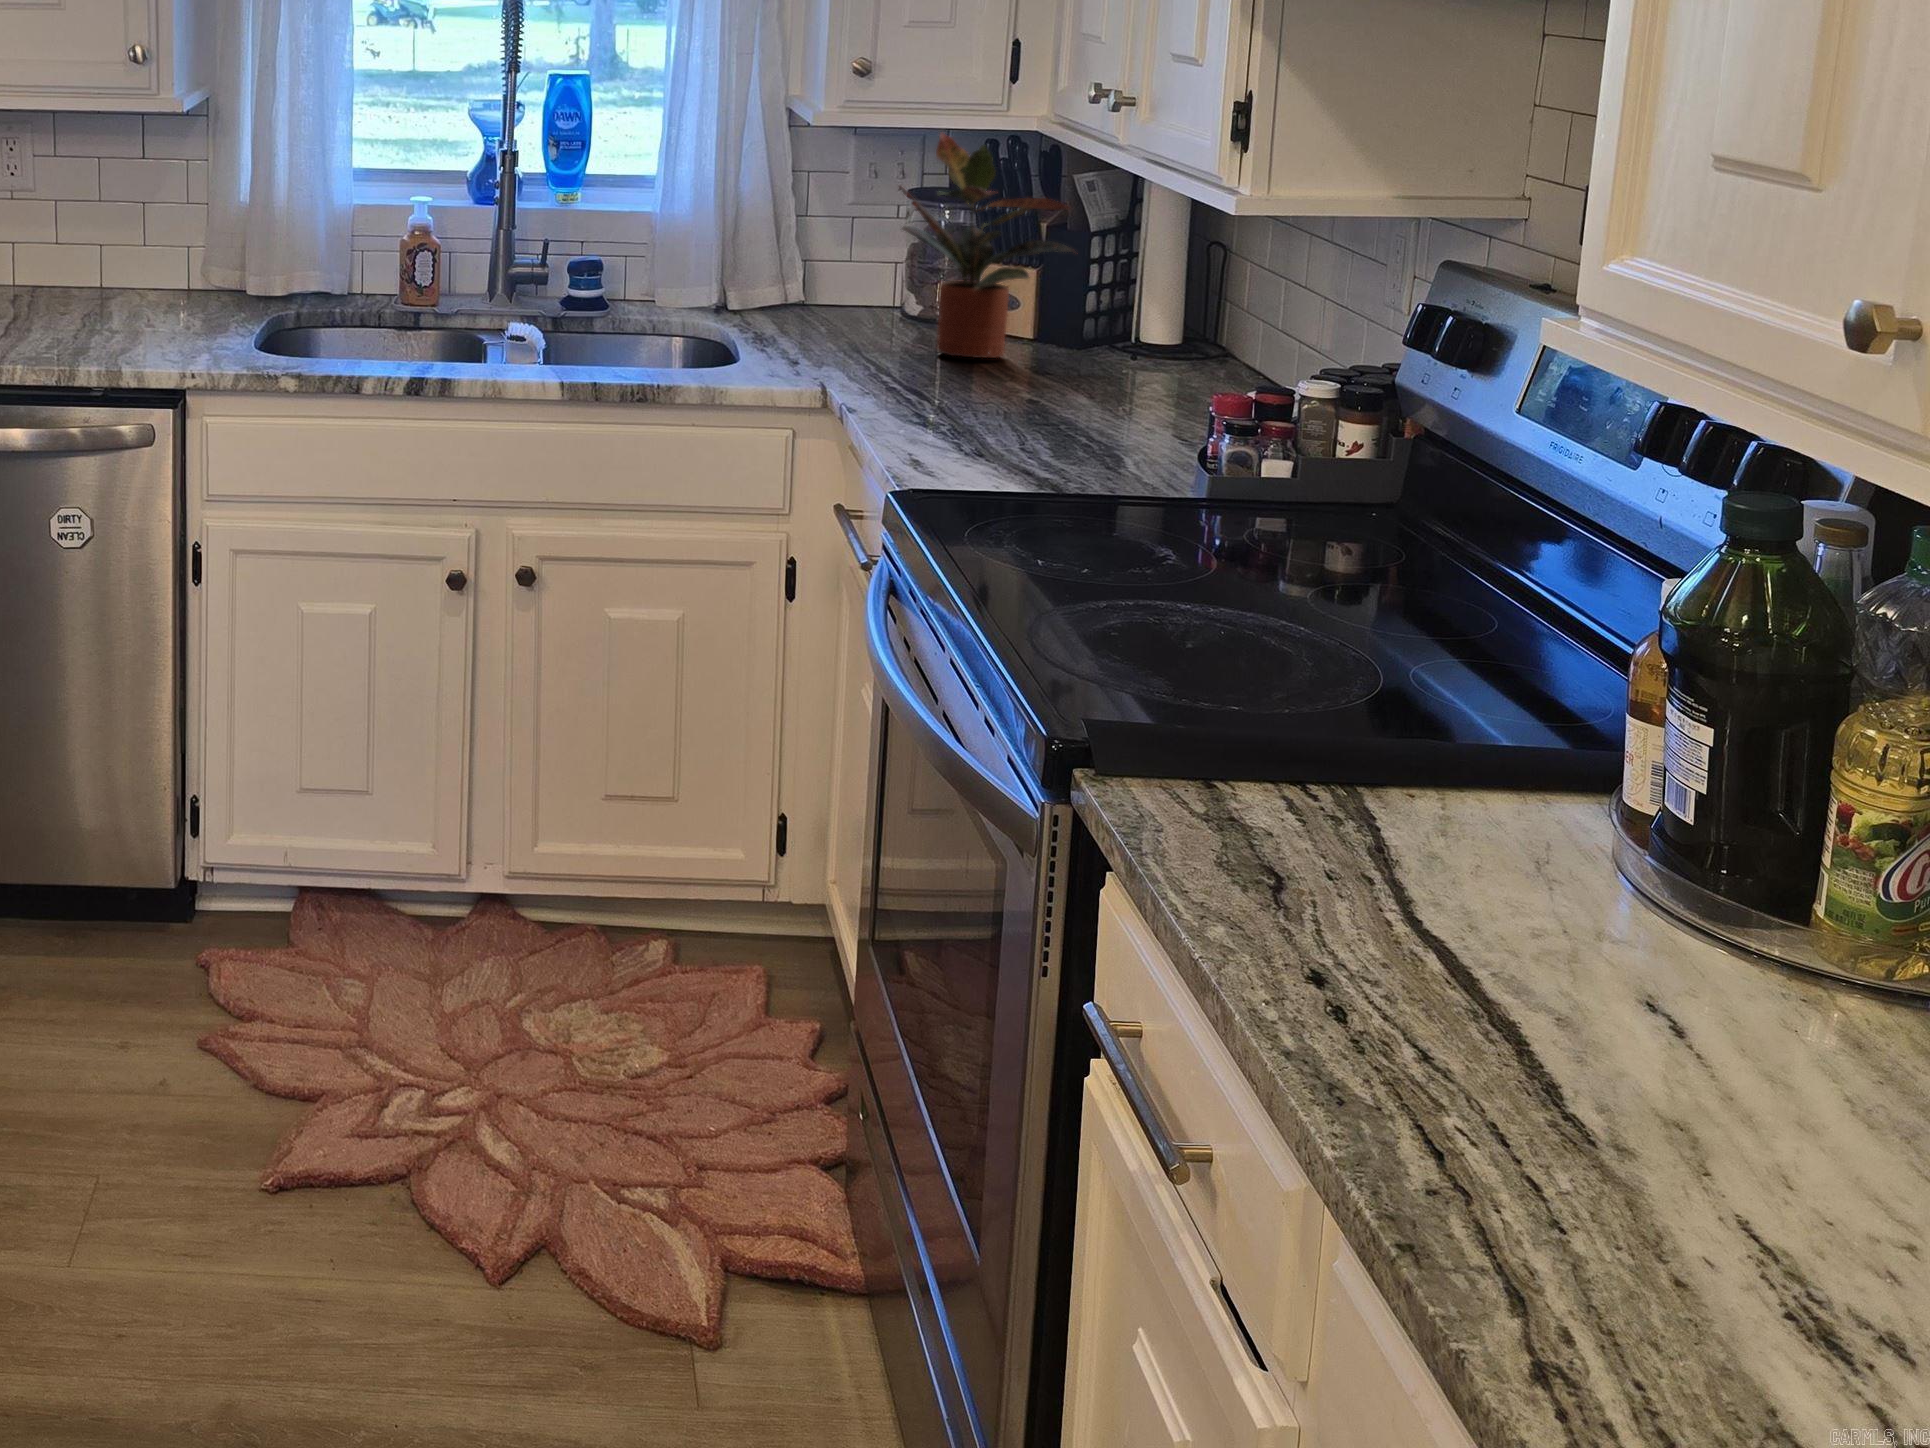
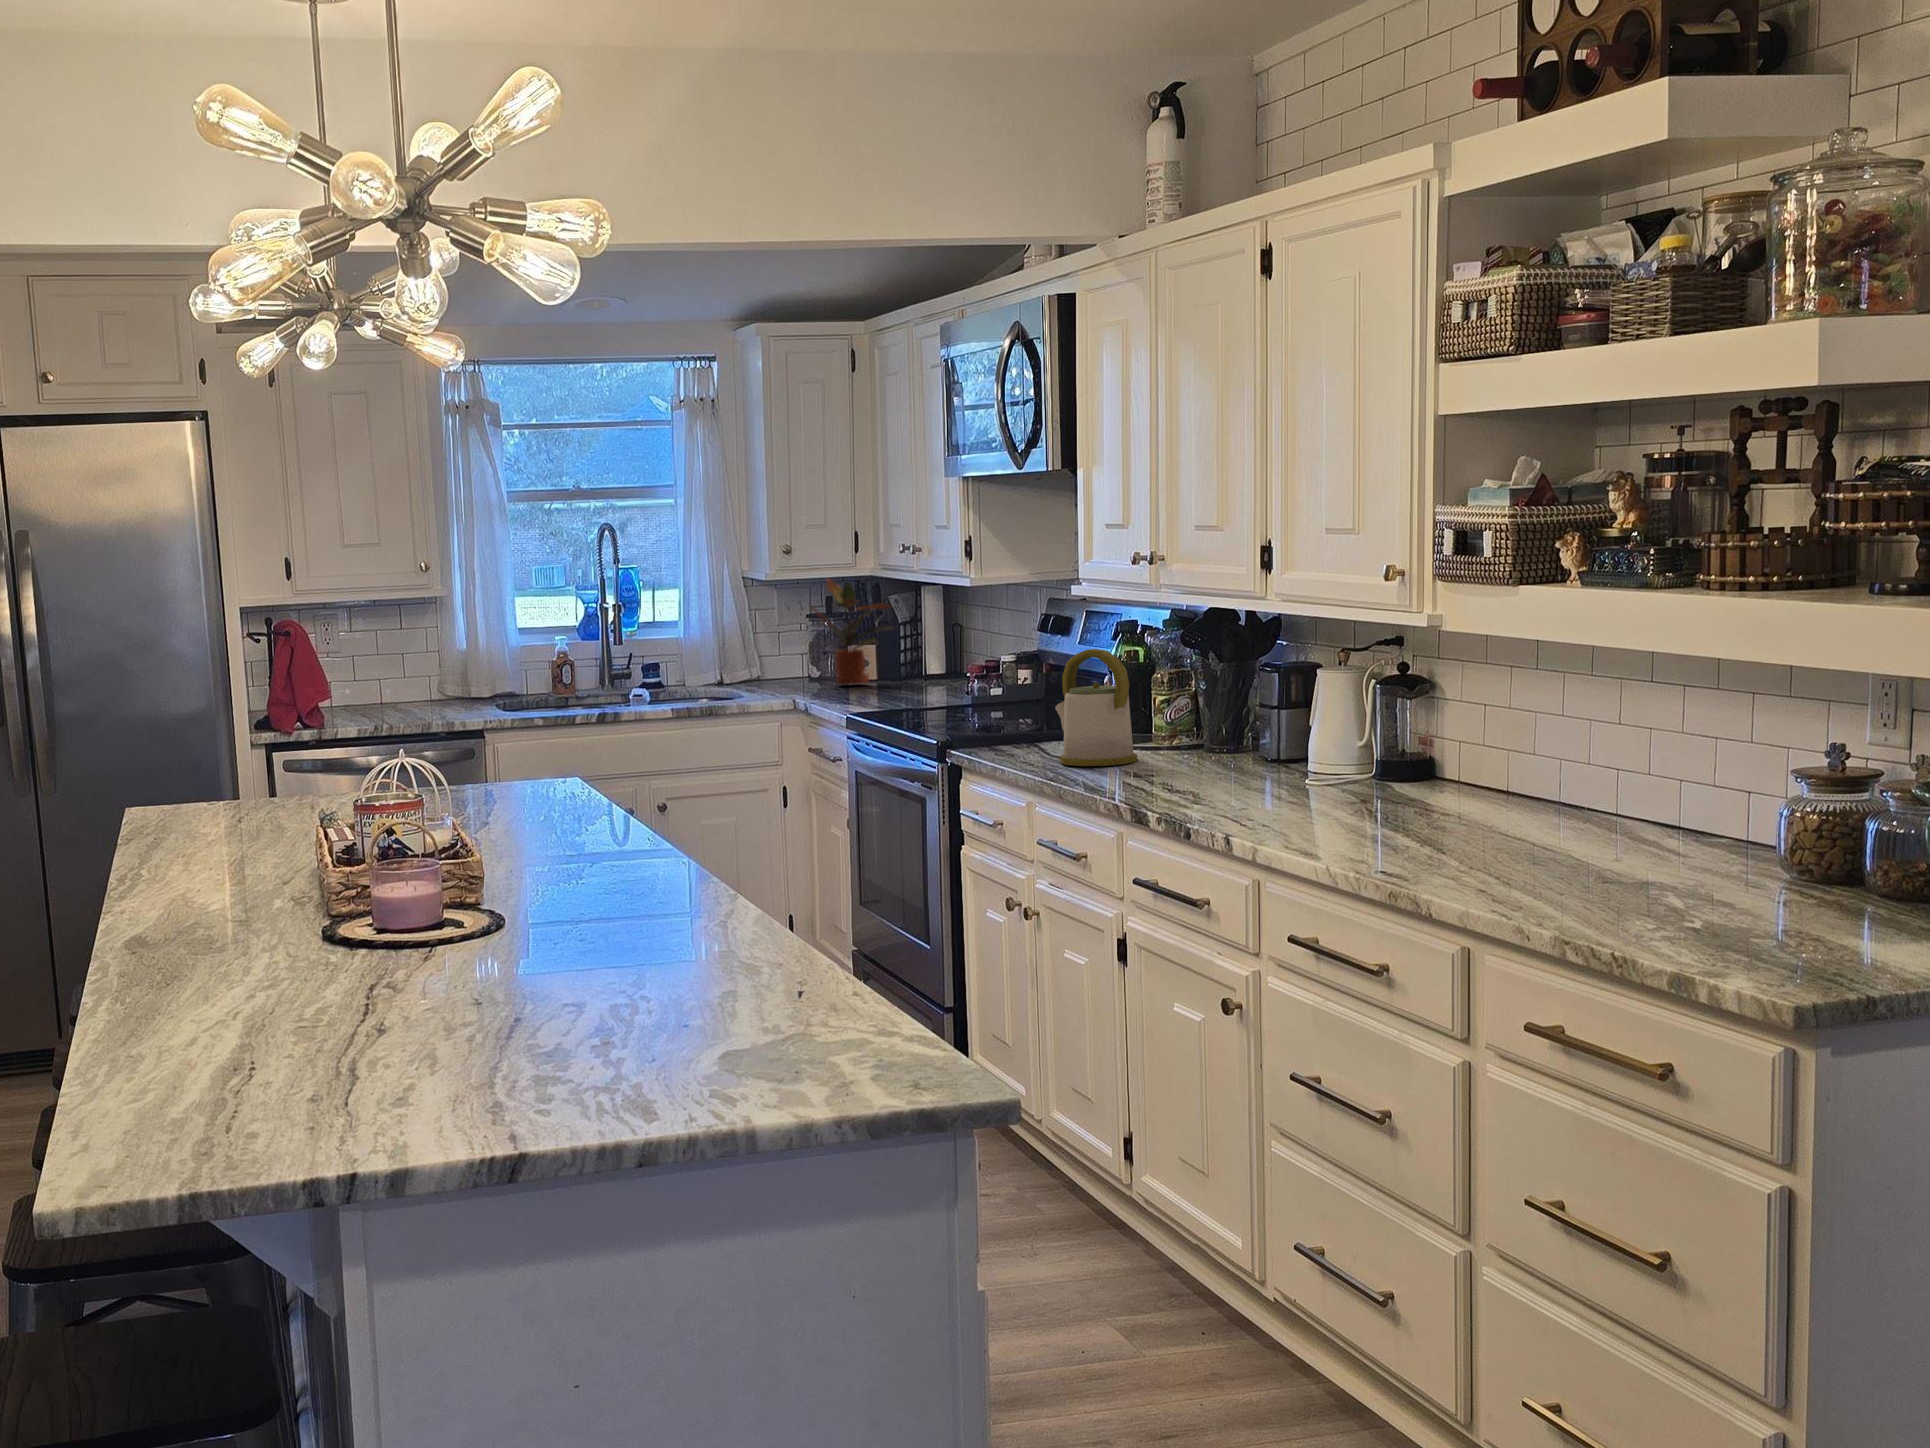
kettle: none [1431,611,1763,1070] -> present [1055,649,1137,766]

